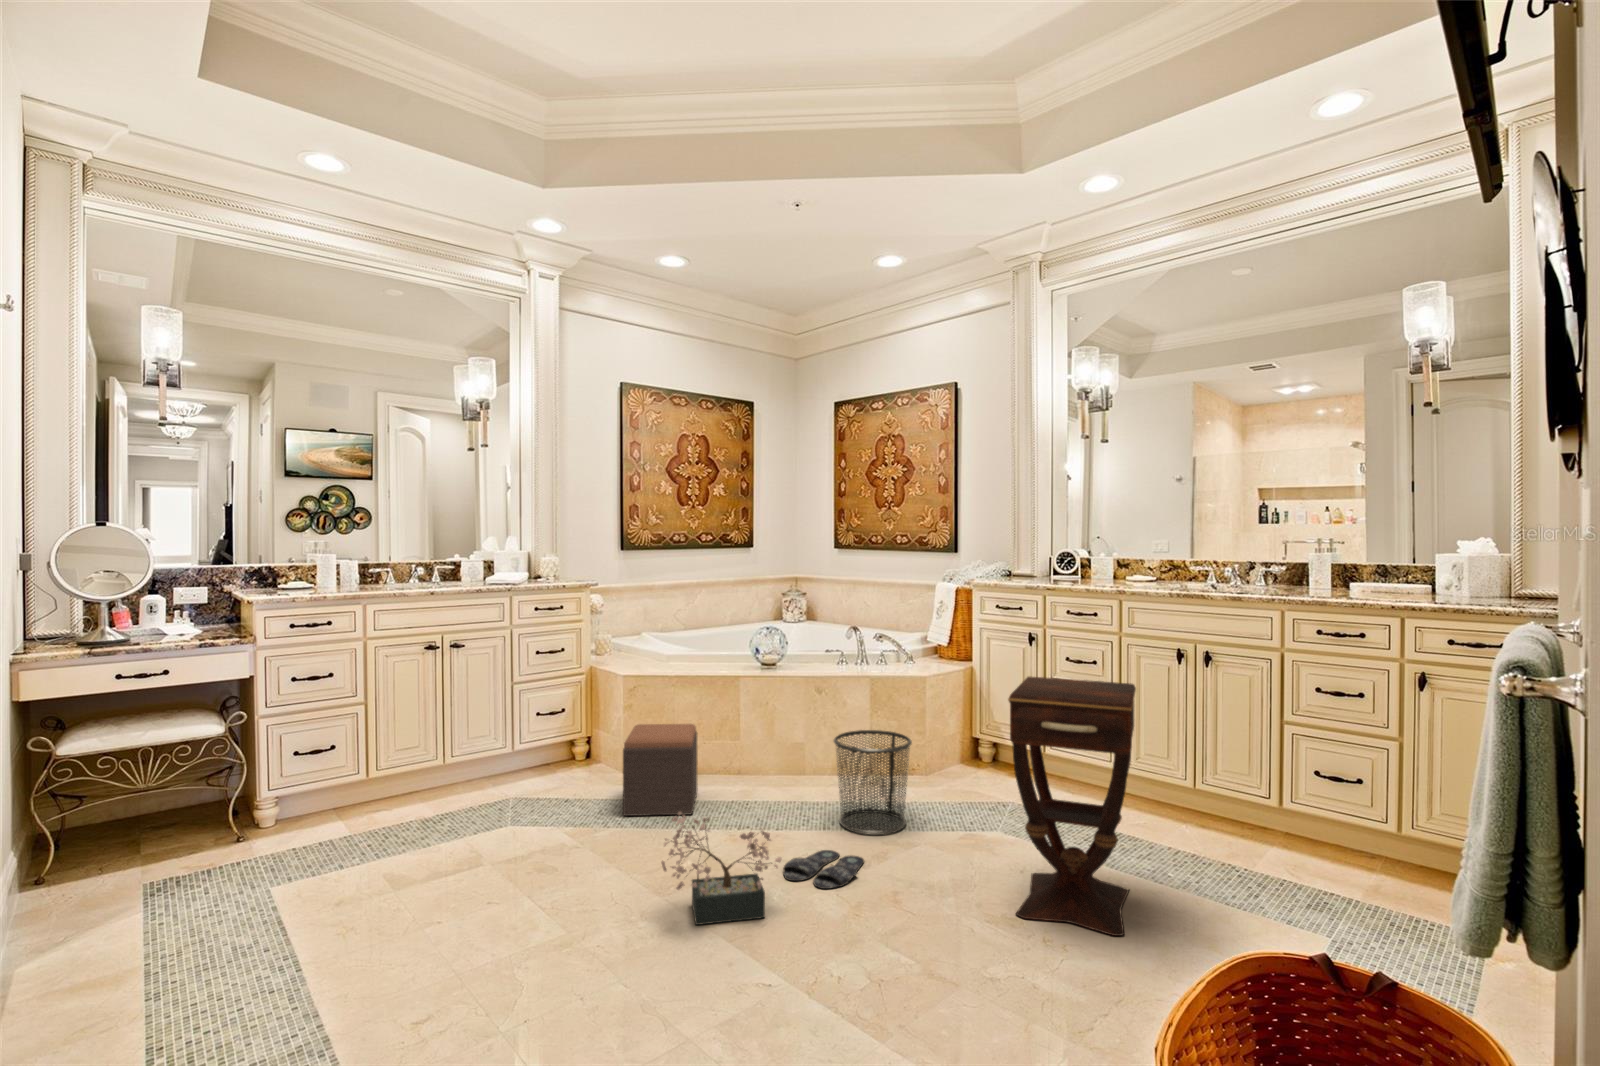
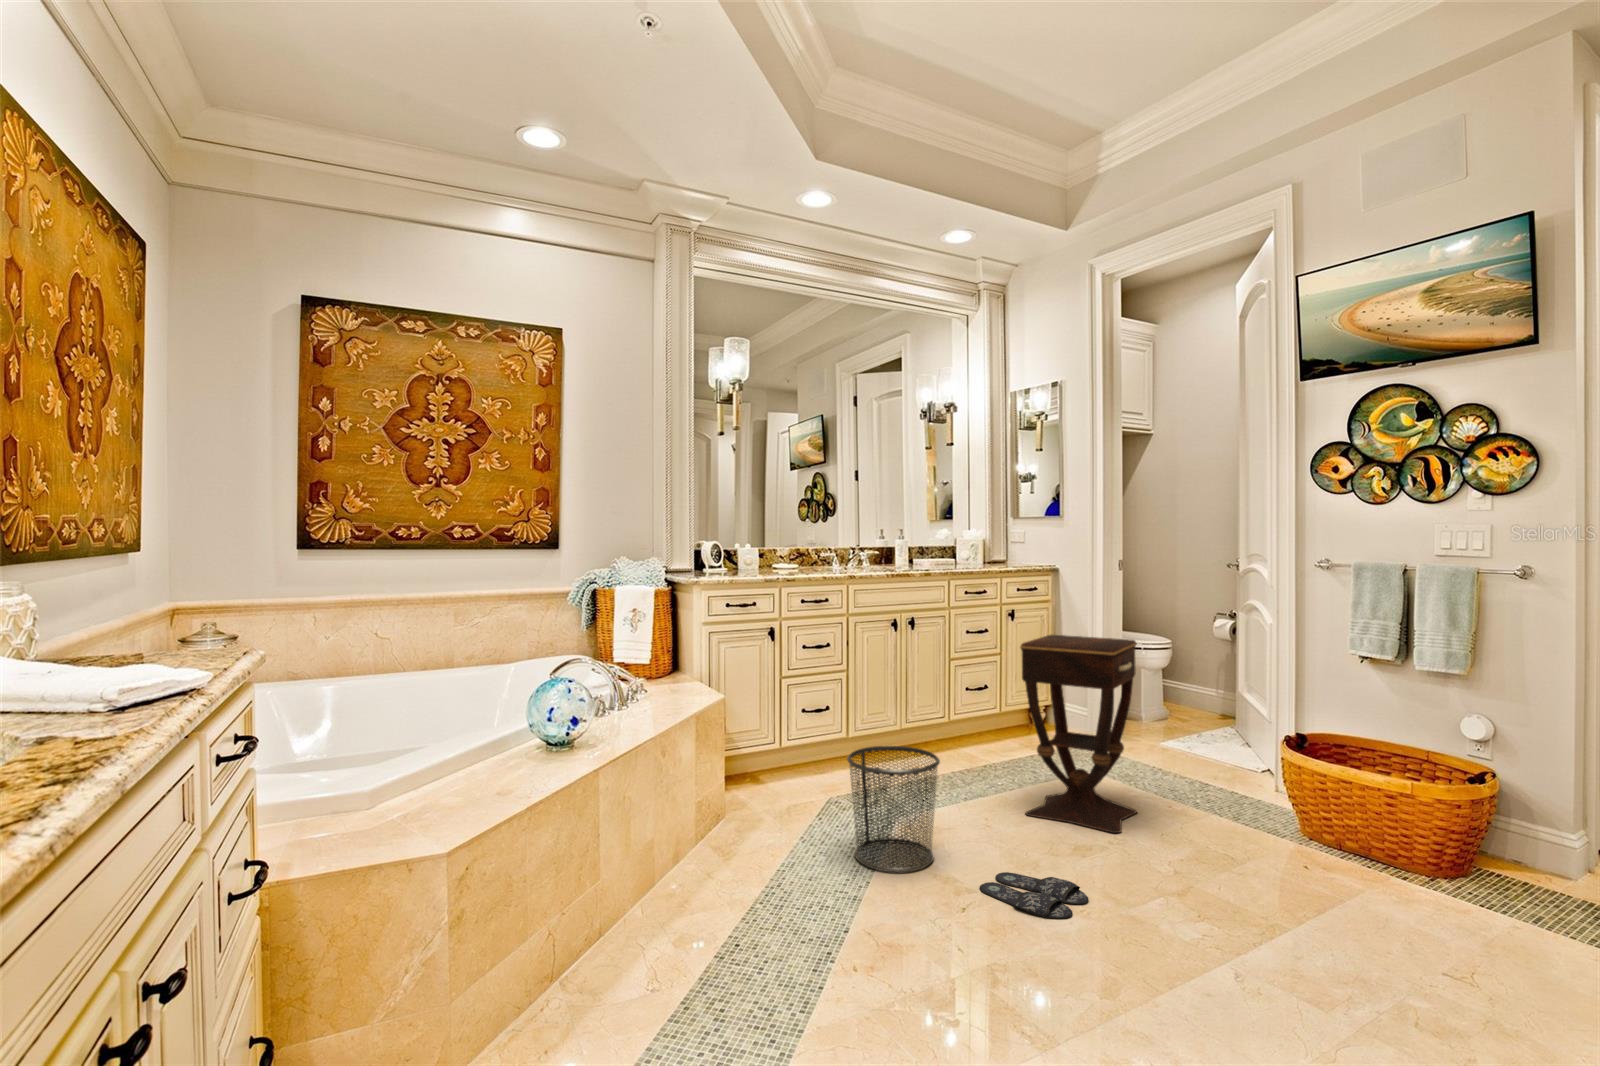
footstool: present [623,724,698,816] -> none [689,841,832,1039]
decorative plant: present [661,811,781,925] -> none [1110,849,1249,982]

